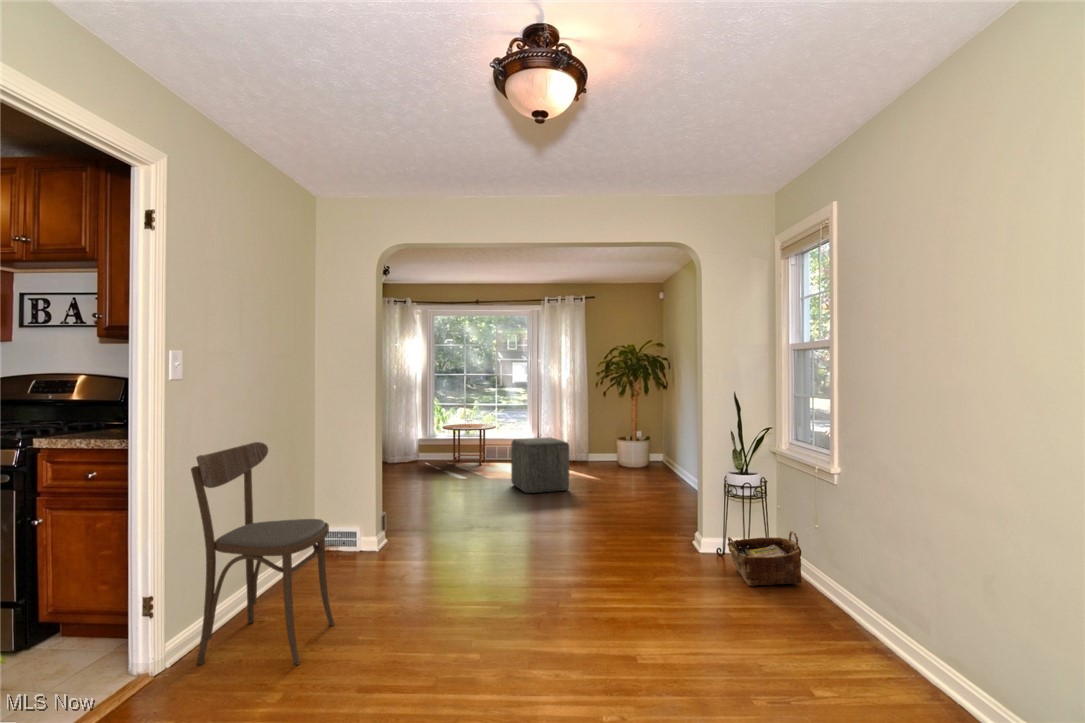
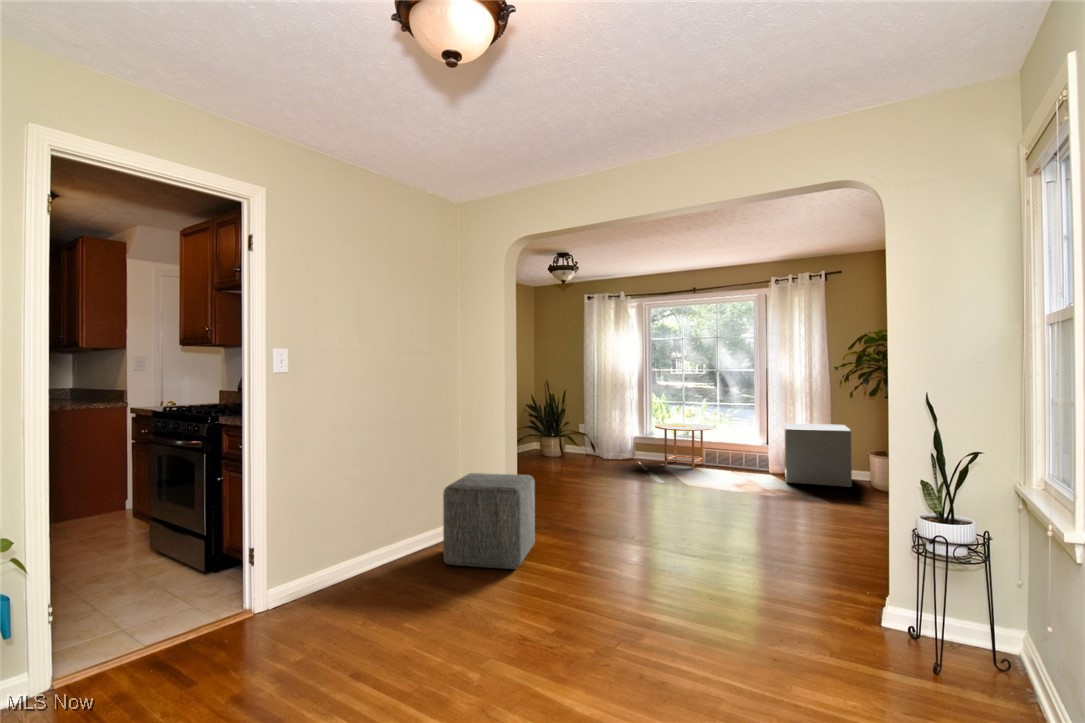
storage cabinet: none [556,419,612,470] -> present [785,423,852,487]
ottoman: present [511,437,569,493] -> present [443,473,535,569]
dining chair: present [191,442,334,665] -> none [286,430,409,633]
woven basket: present [727,531,802,586] -> none [885,601,1009,696]

